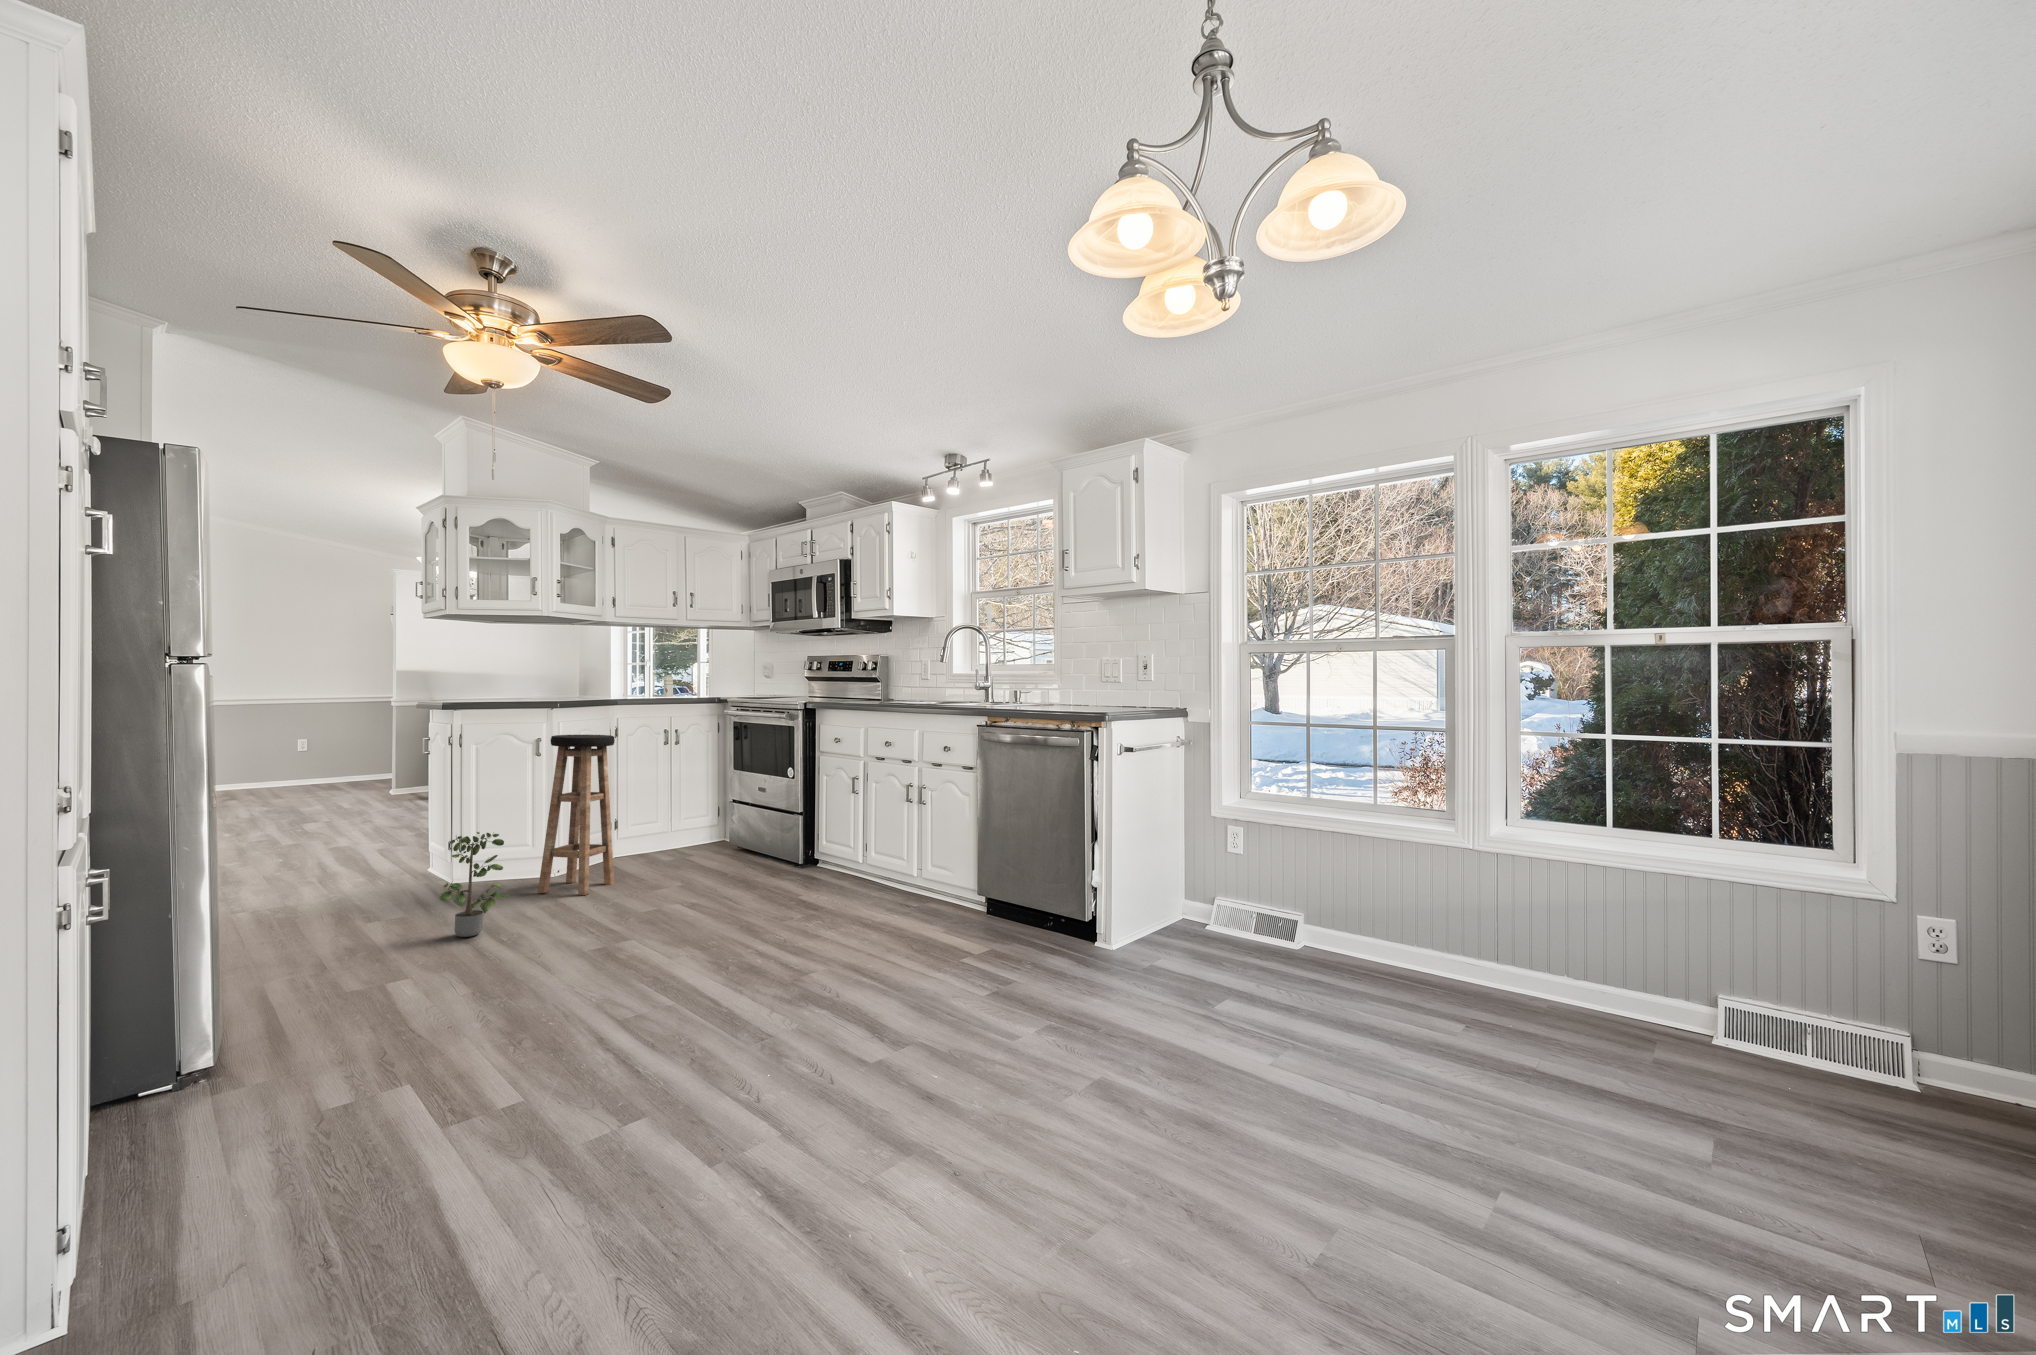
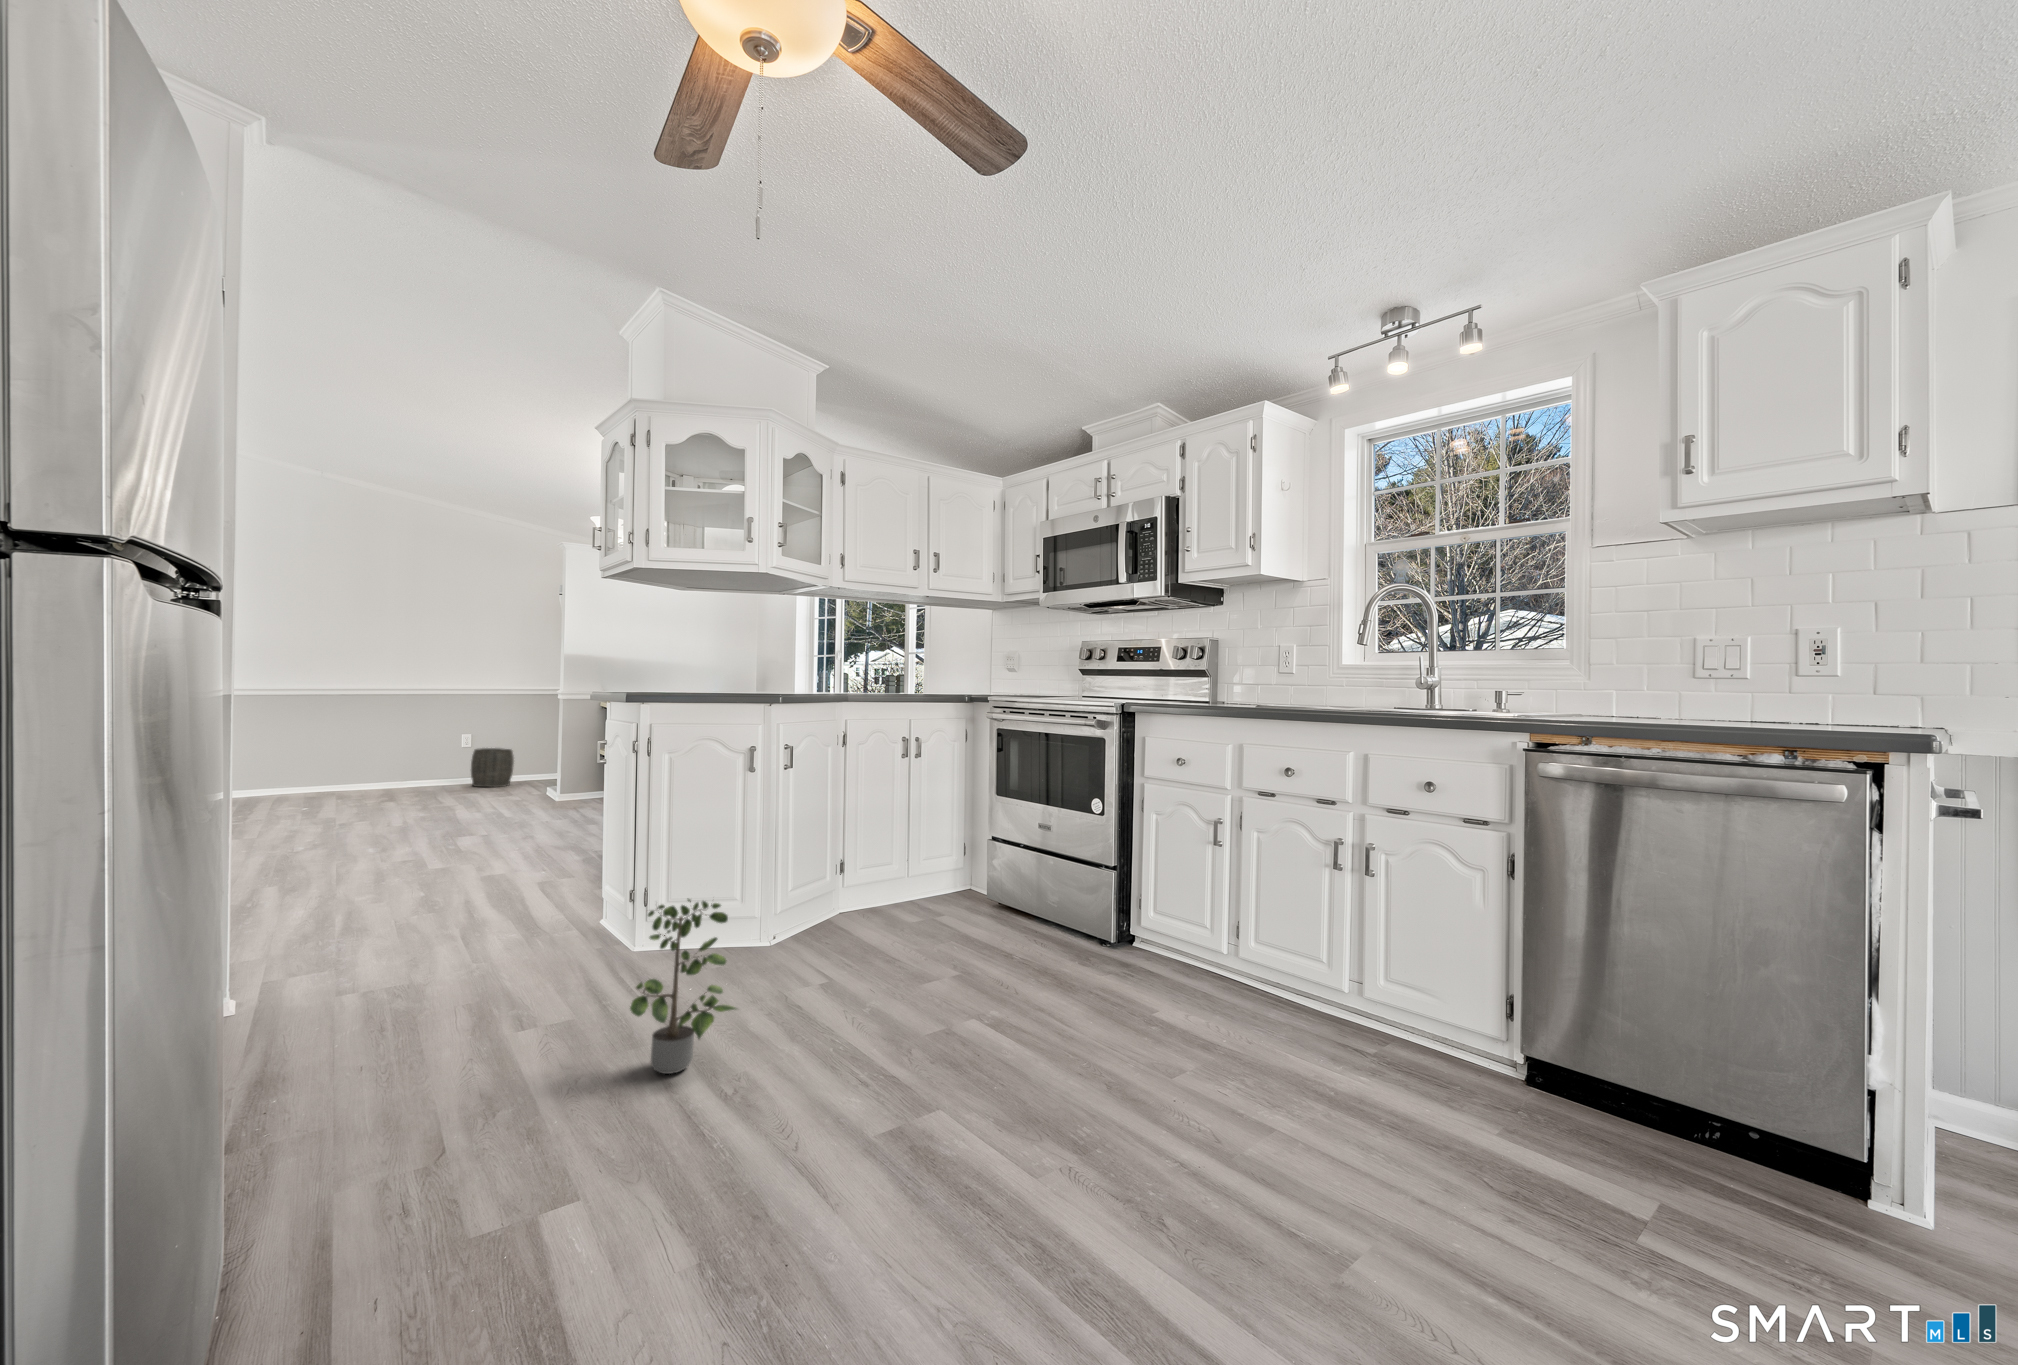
bar stool: present [538,735,615,895] -> none [756,740,864,987]
woven basket: none [302,754,345,789] -> present [471,748,514,787]

